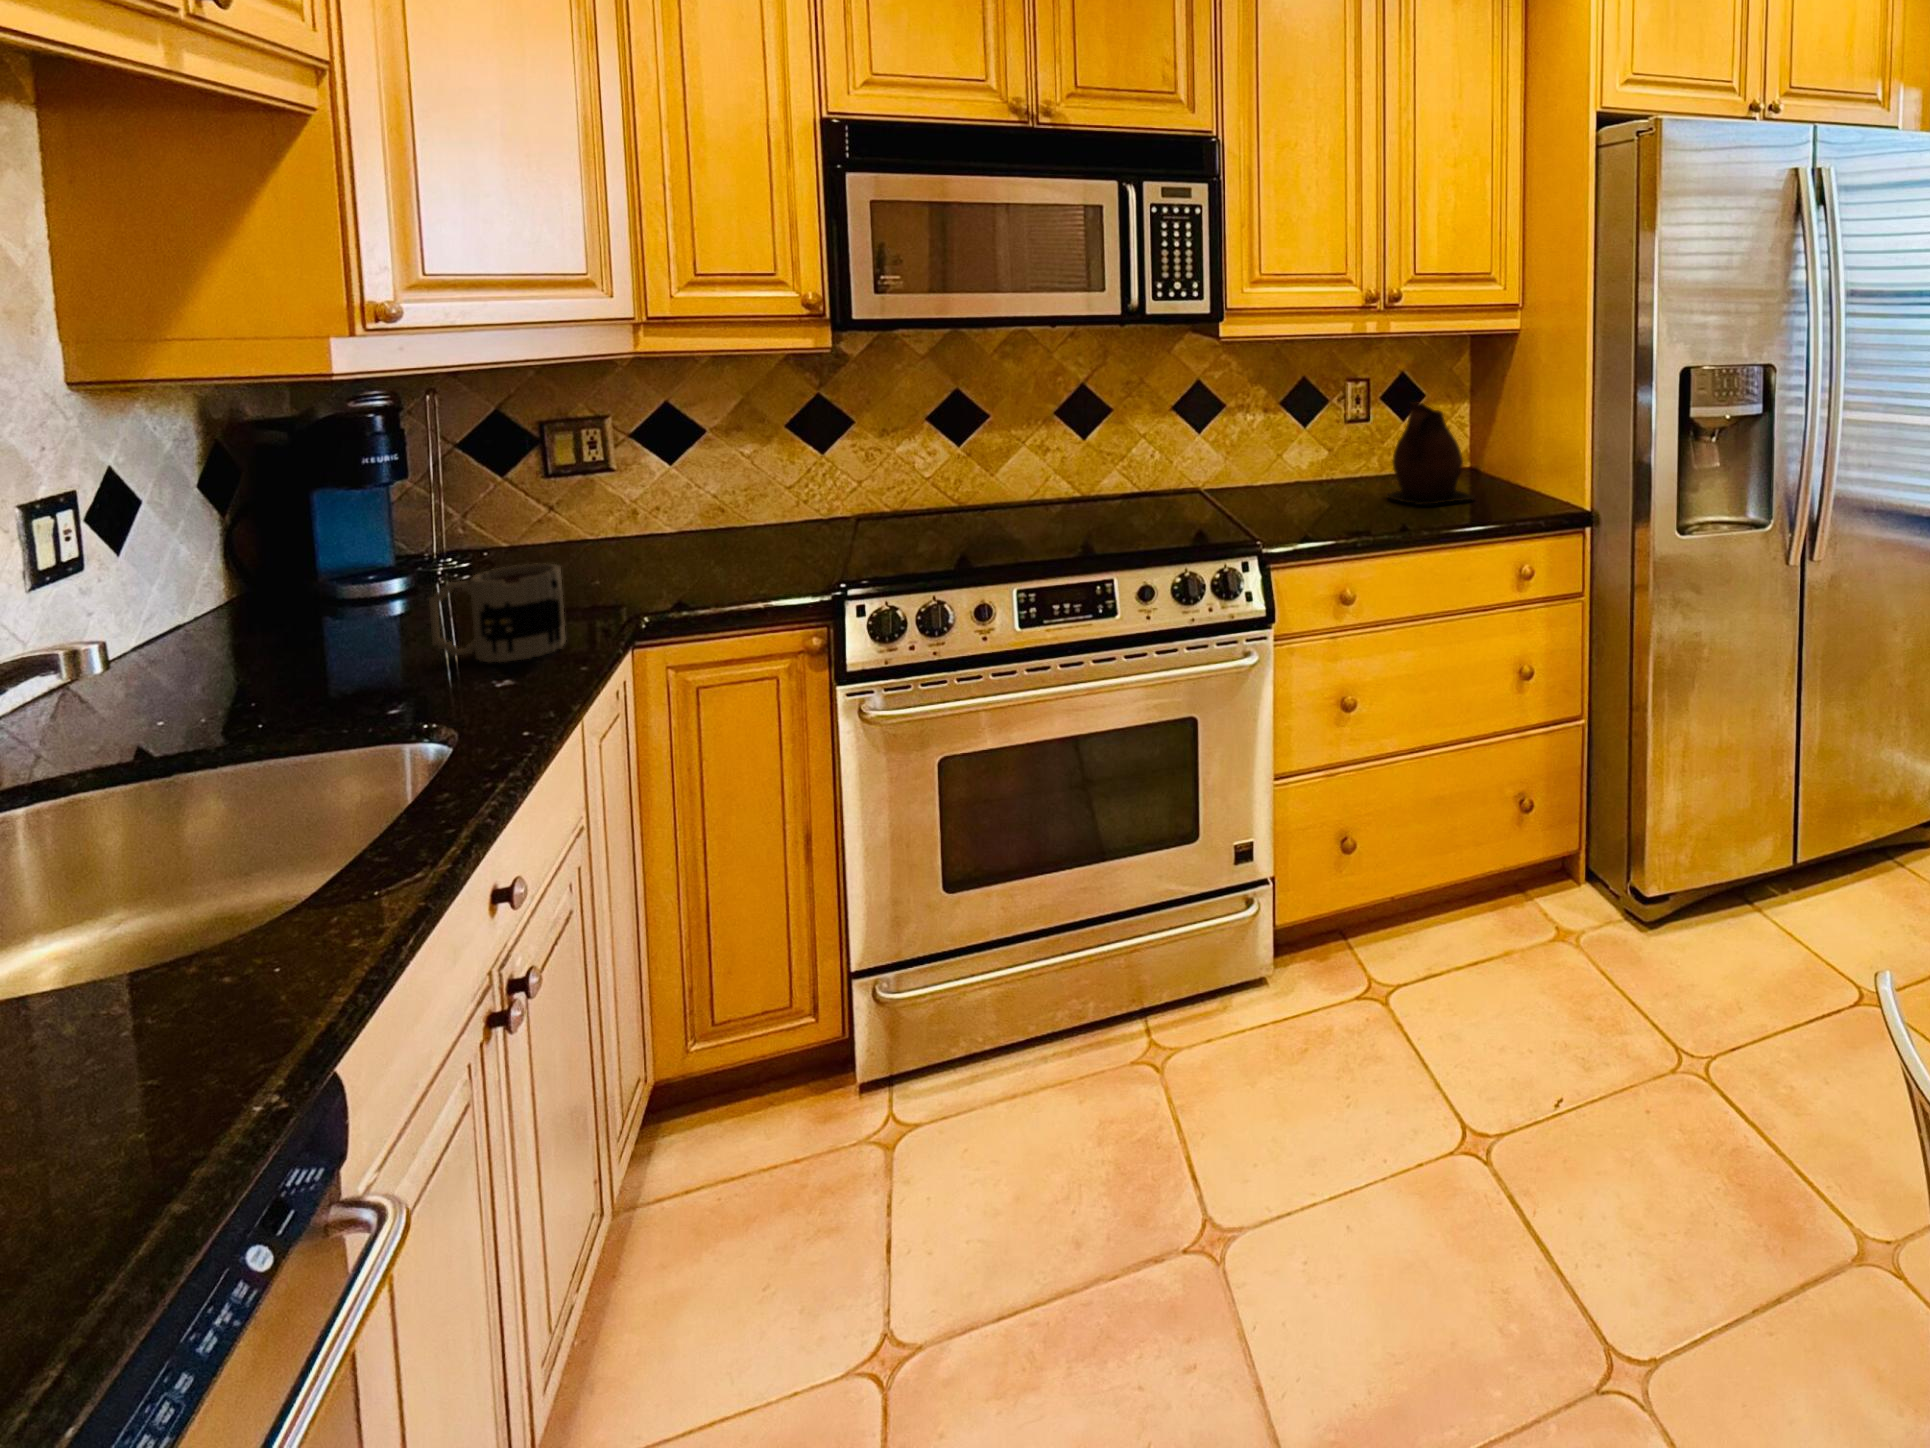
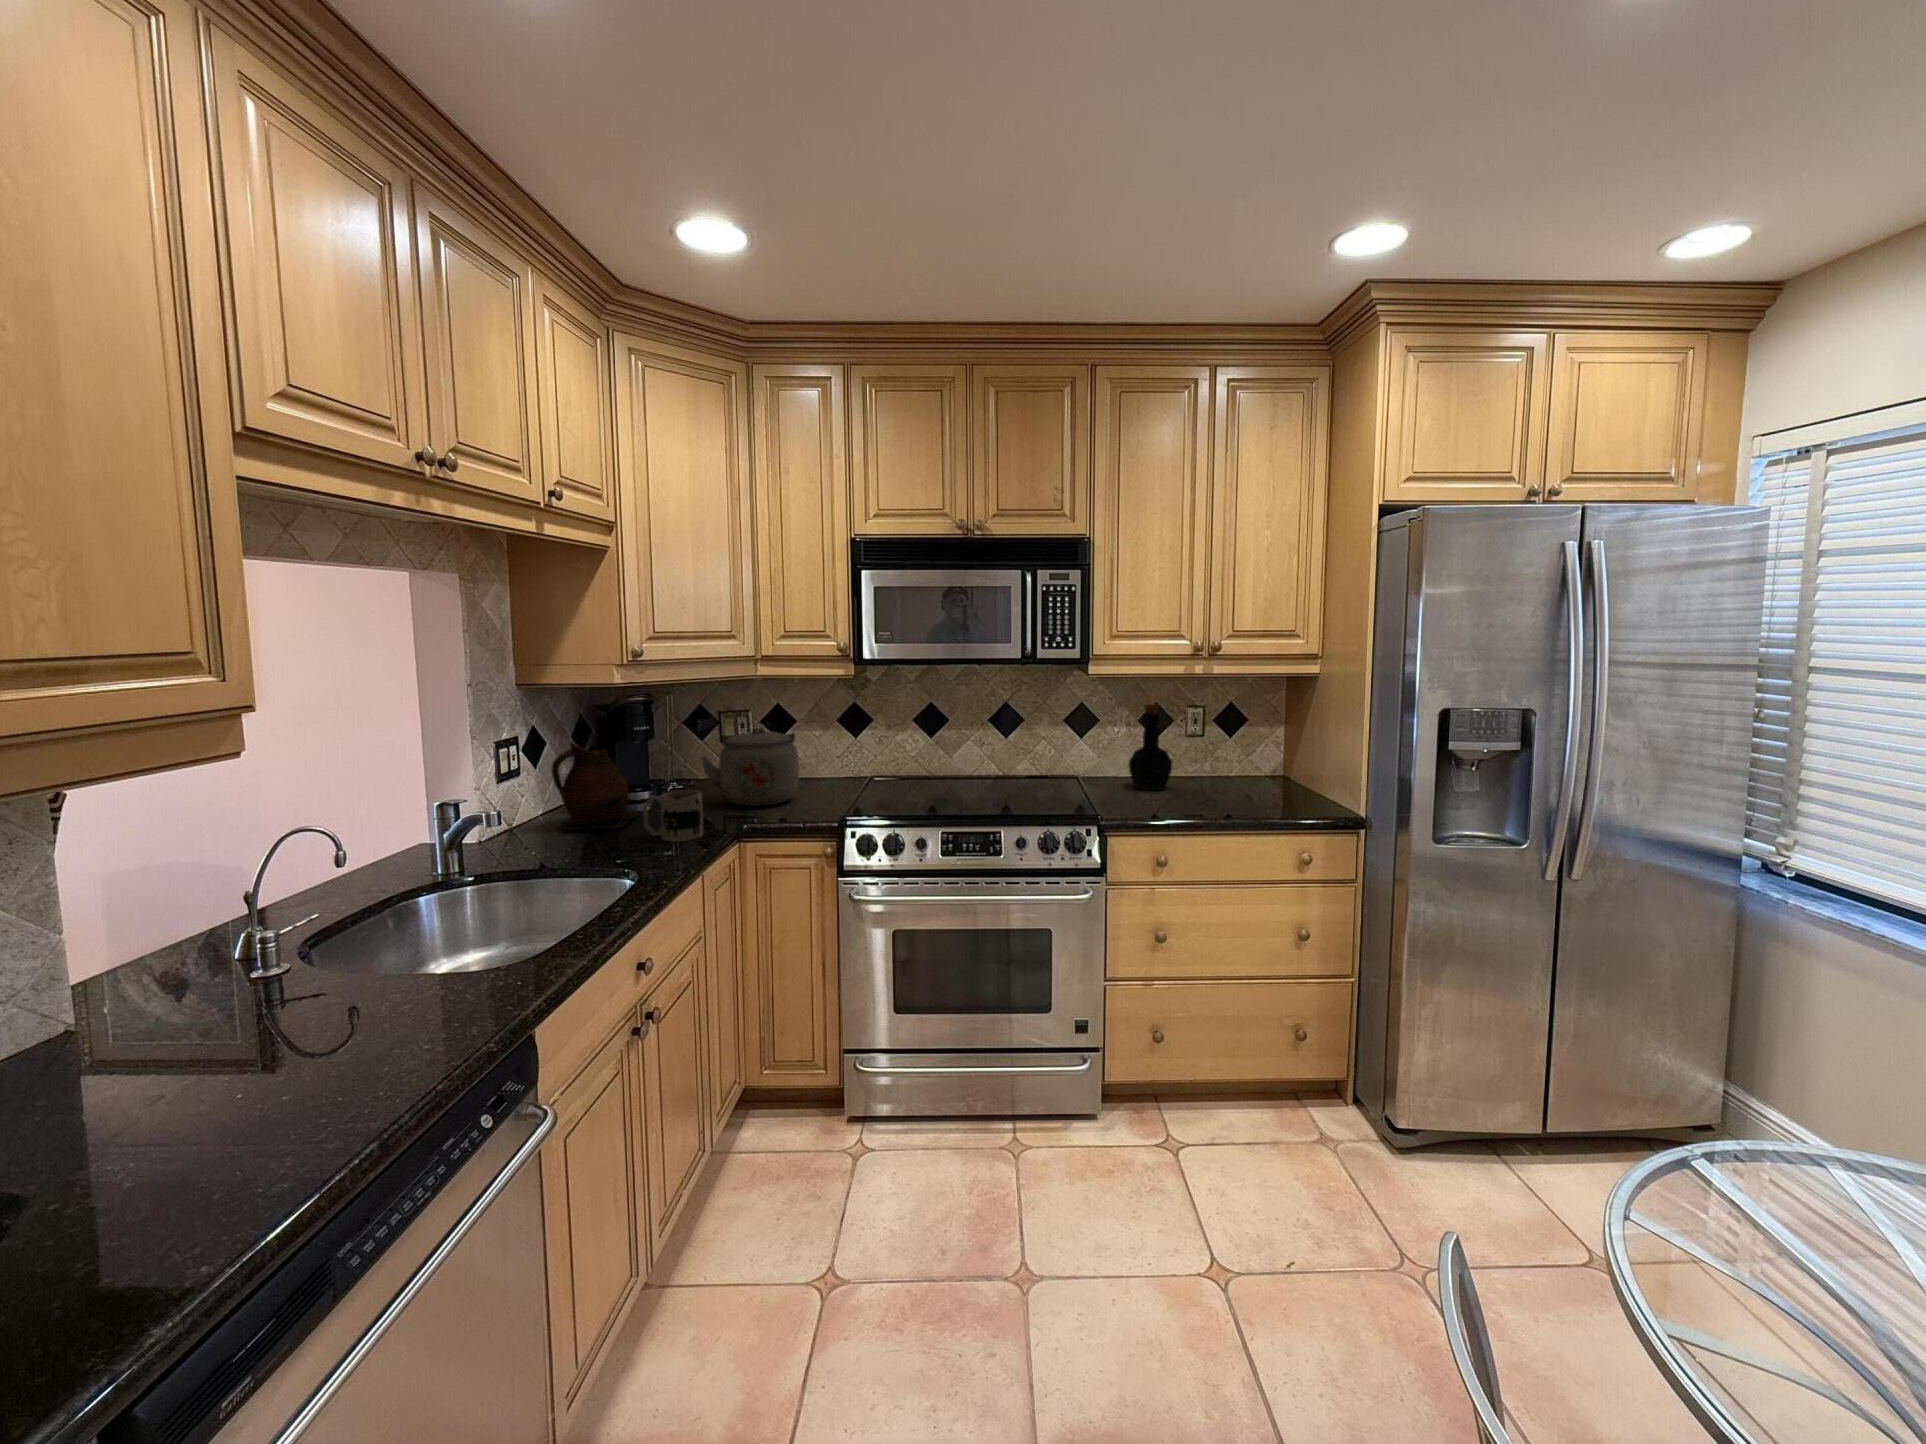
bottle: none [1276,378,1337,501] -> present [1129,704,1172,790]
ceramic pitcher: present [1389,402,1474,505] -> present [552,742,639,830]
kettle: none [525,443,732,585] -> present [701,727,799,806]

